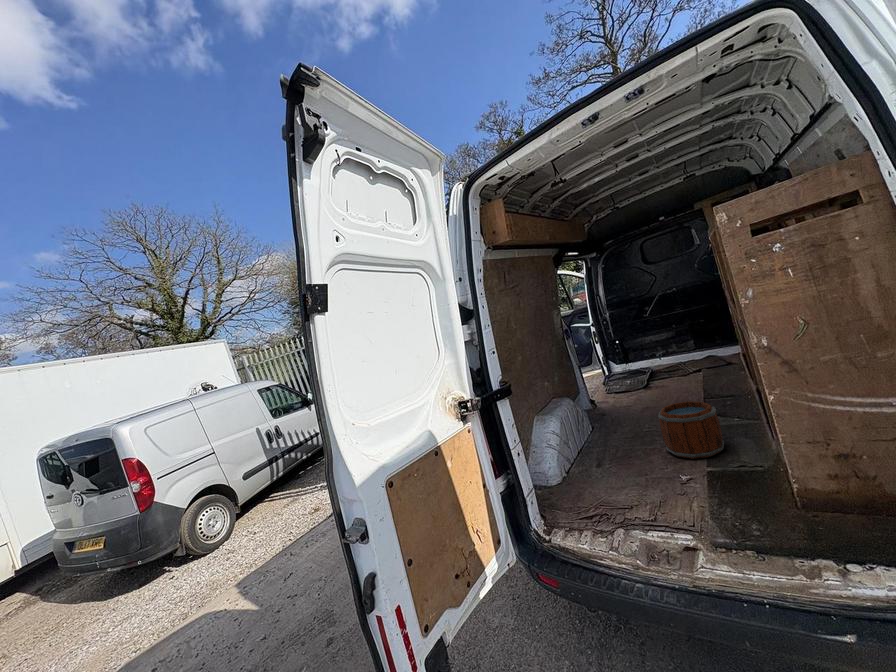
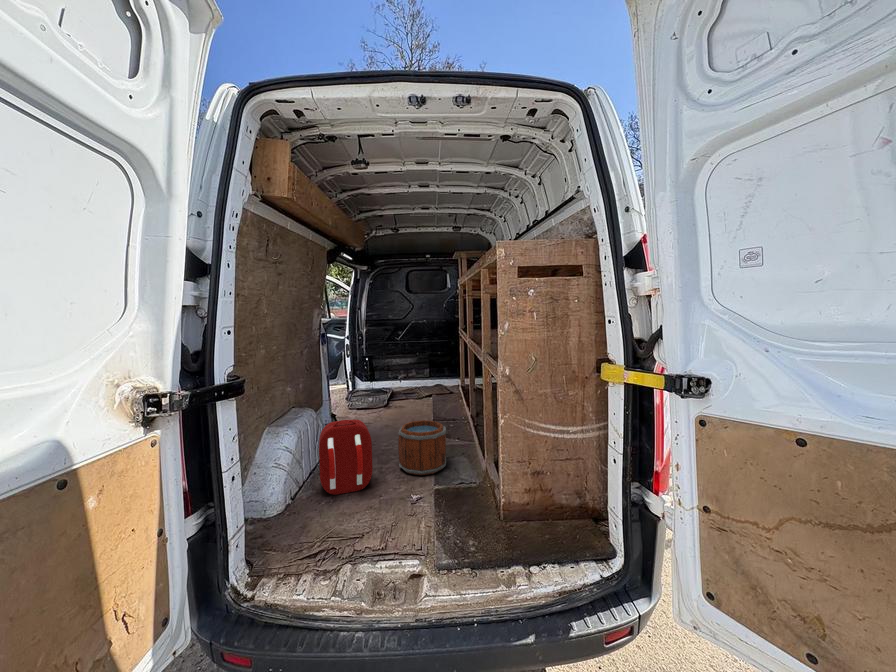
backpack: none [579,406,636,474] -> present [317,419,373,495]

